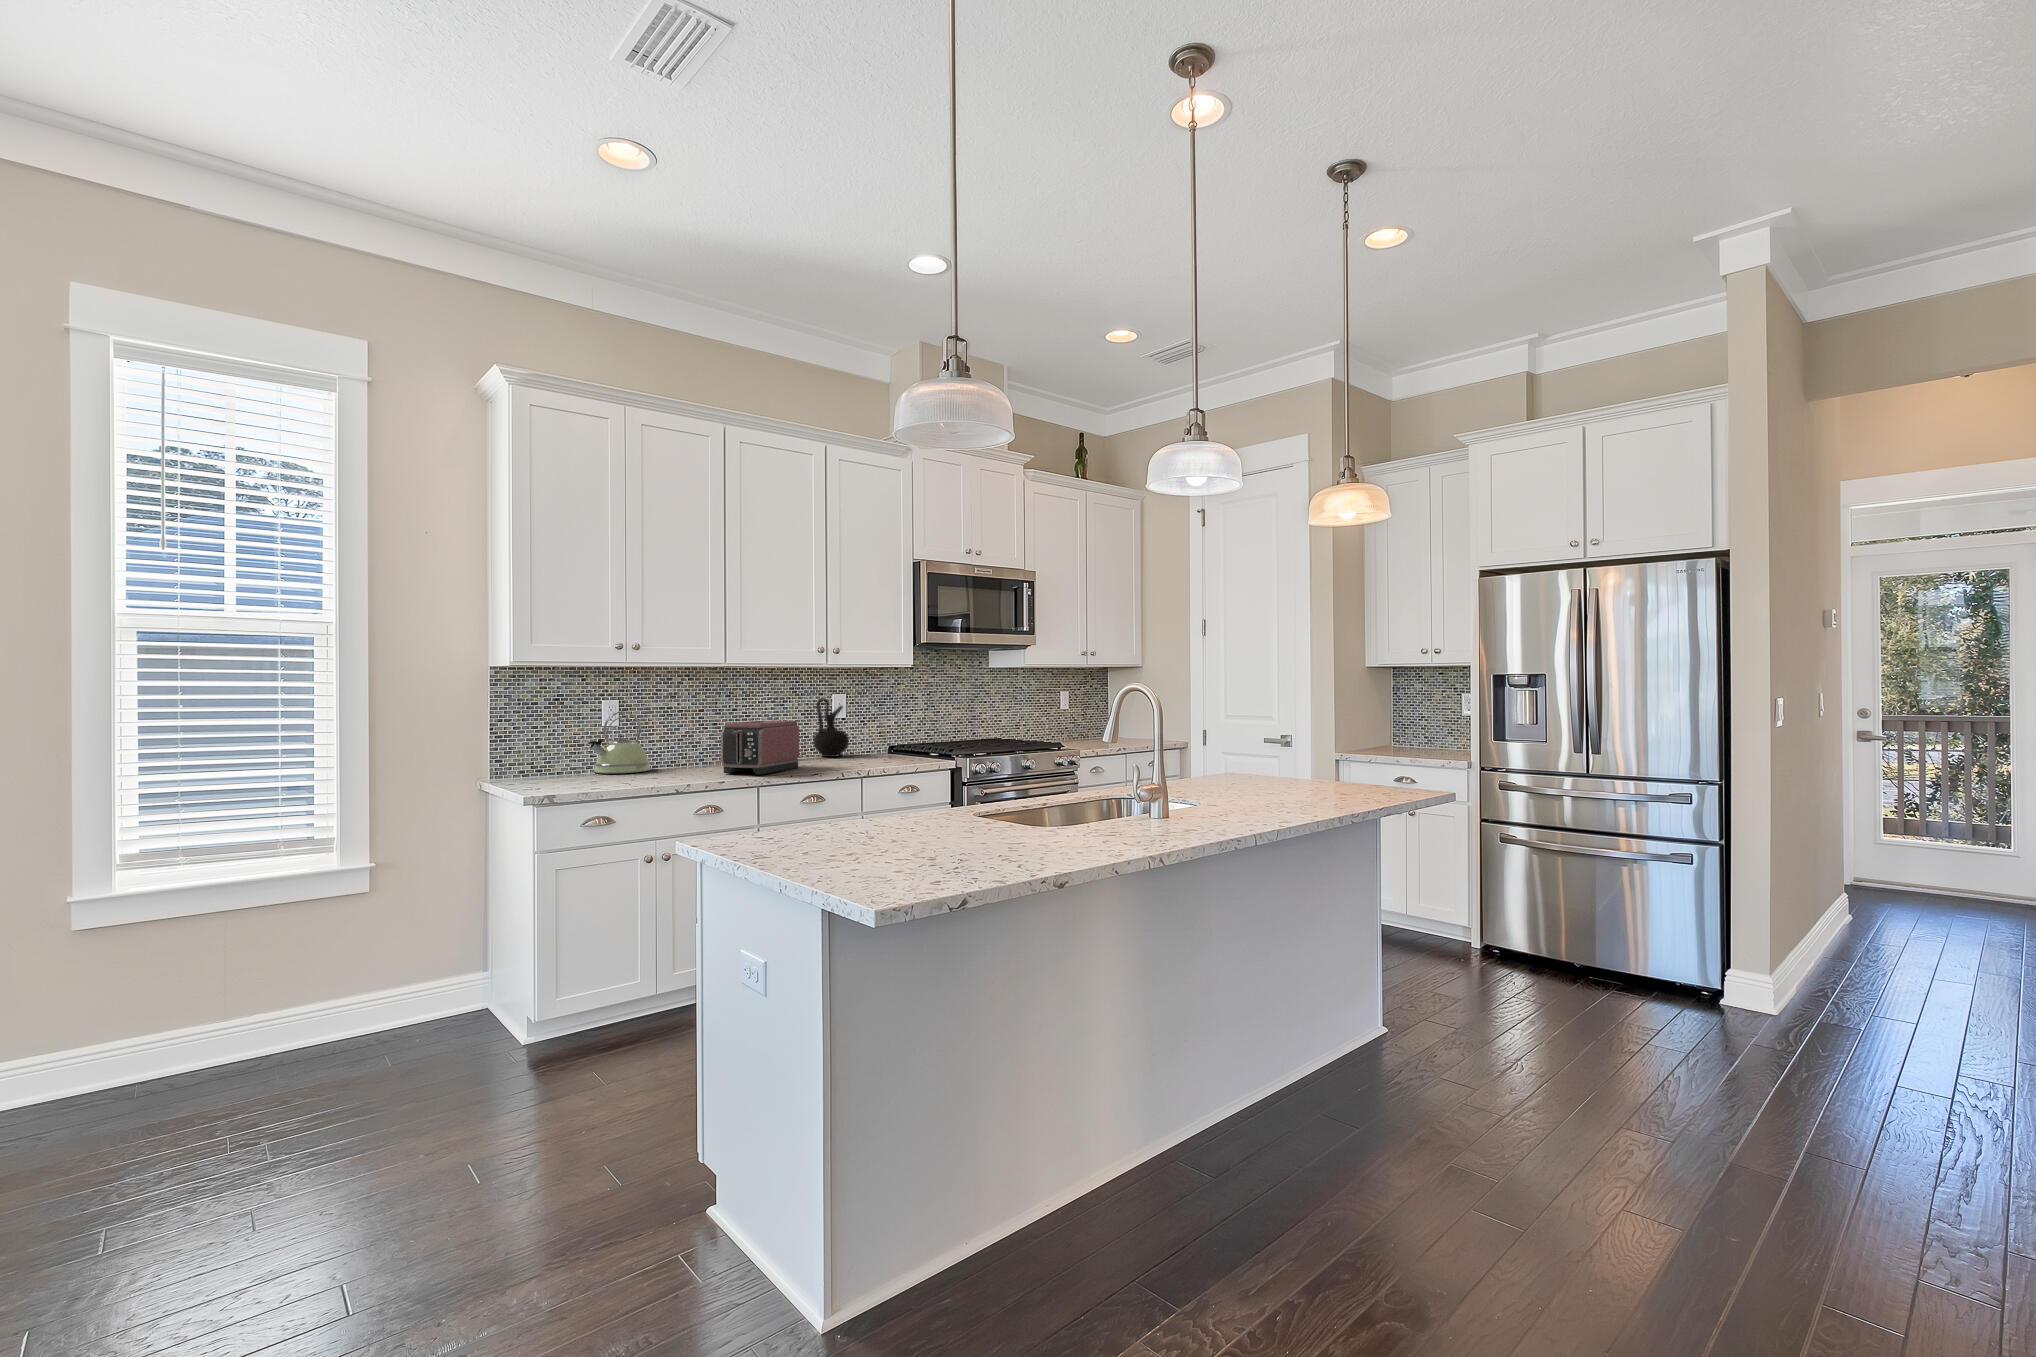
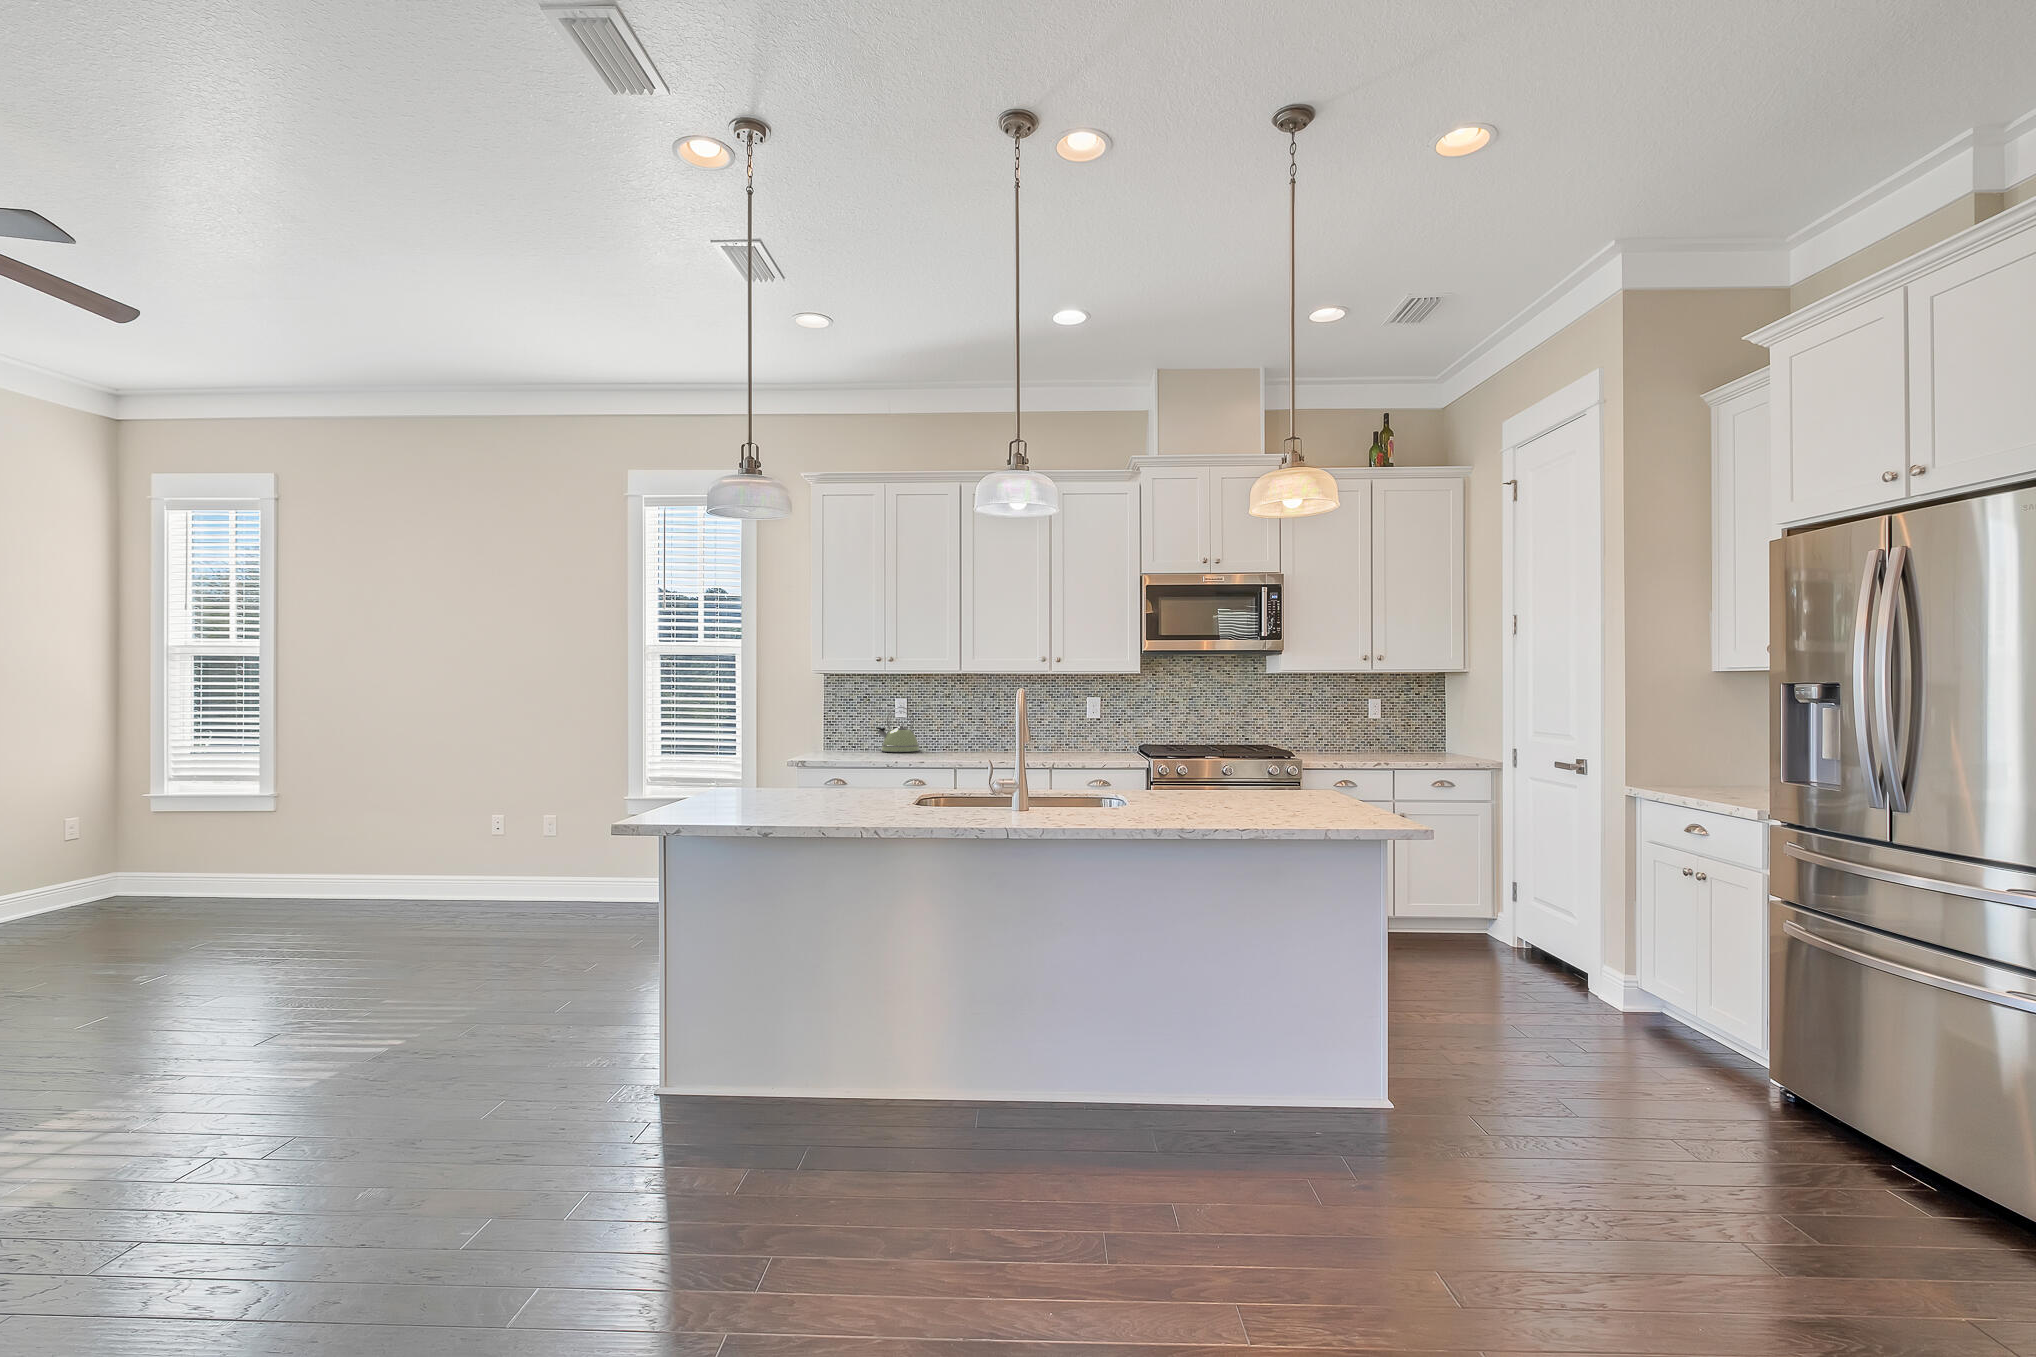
ceramic jug: present [813,698,849,757] -> none [1051,700,1081,751]
toaster: present [721,721,799,774] -> none [937,718,1006,760]

